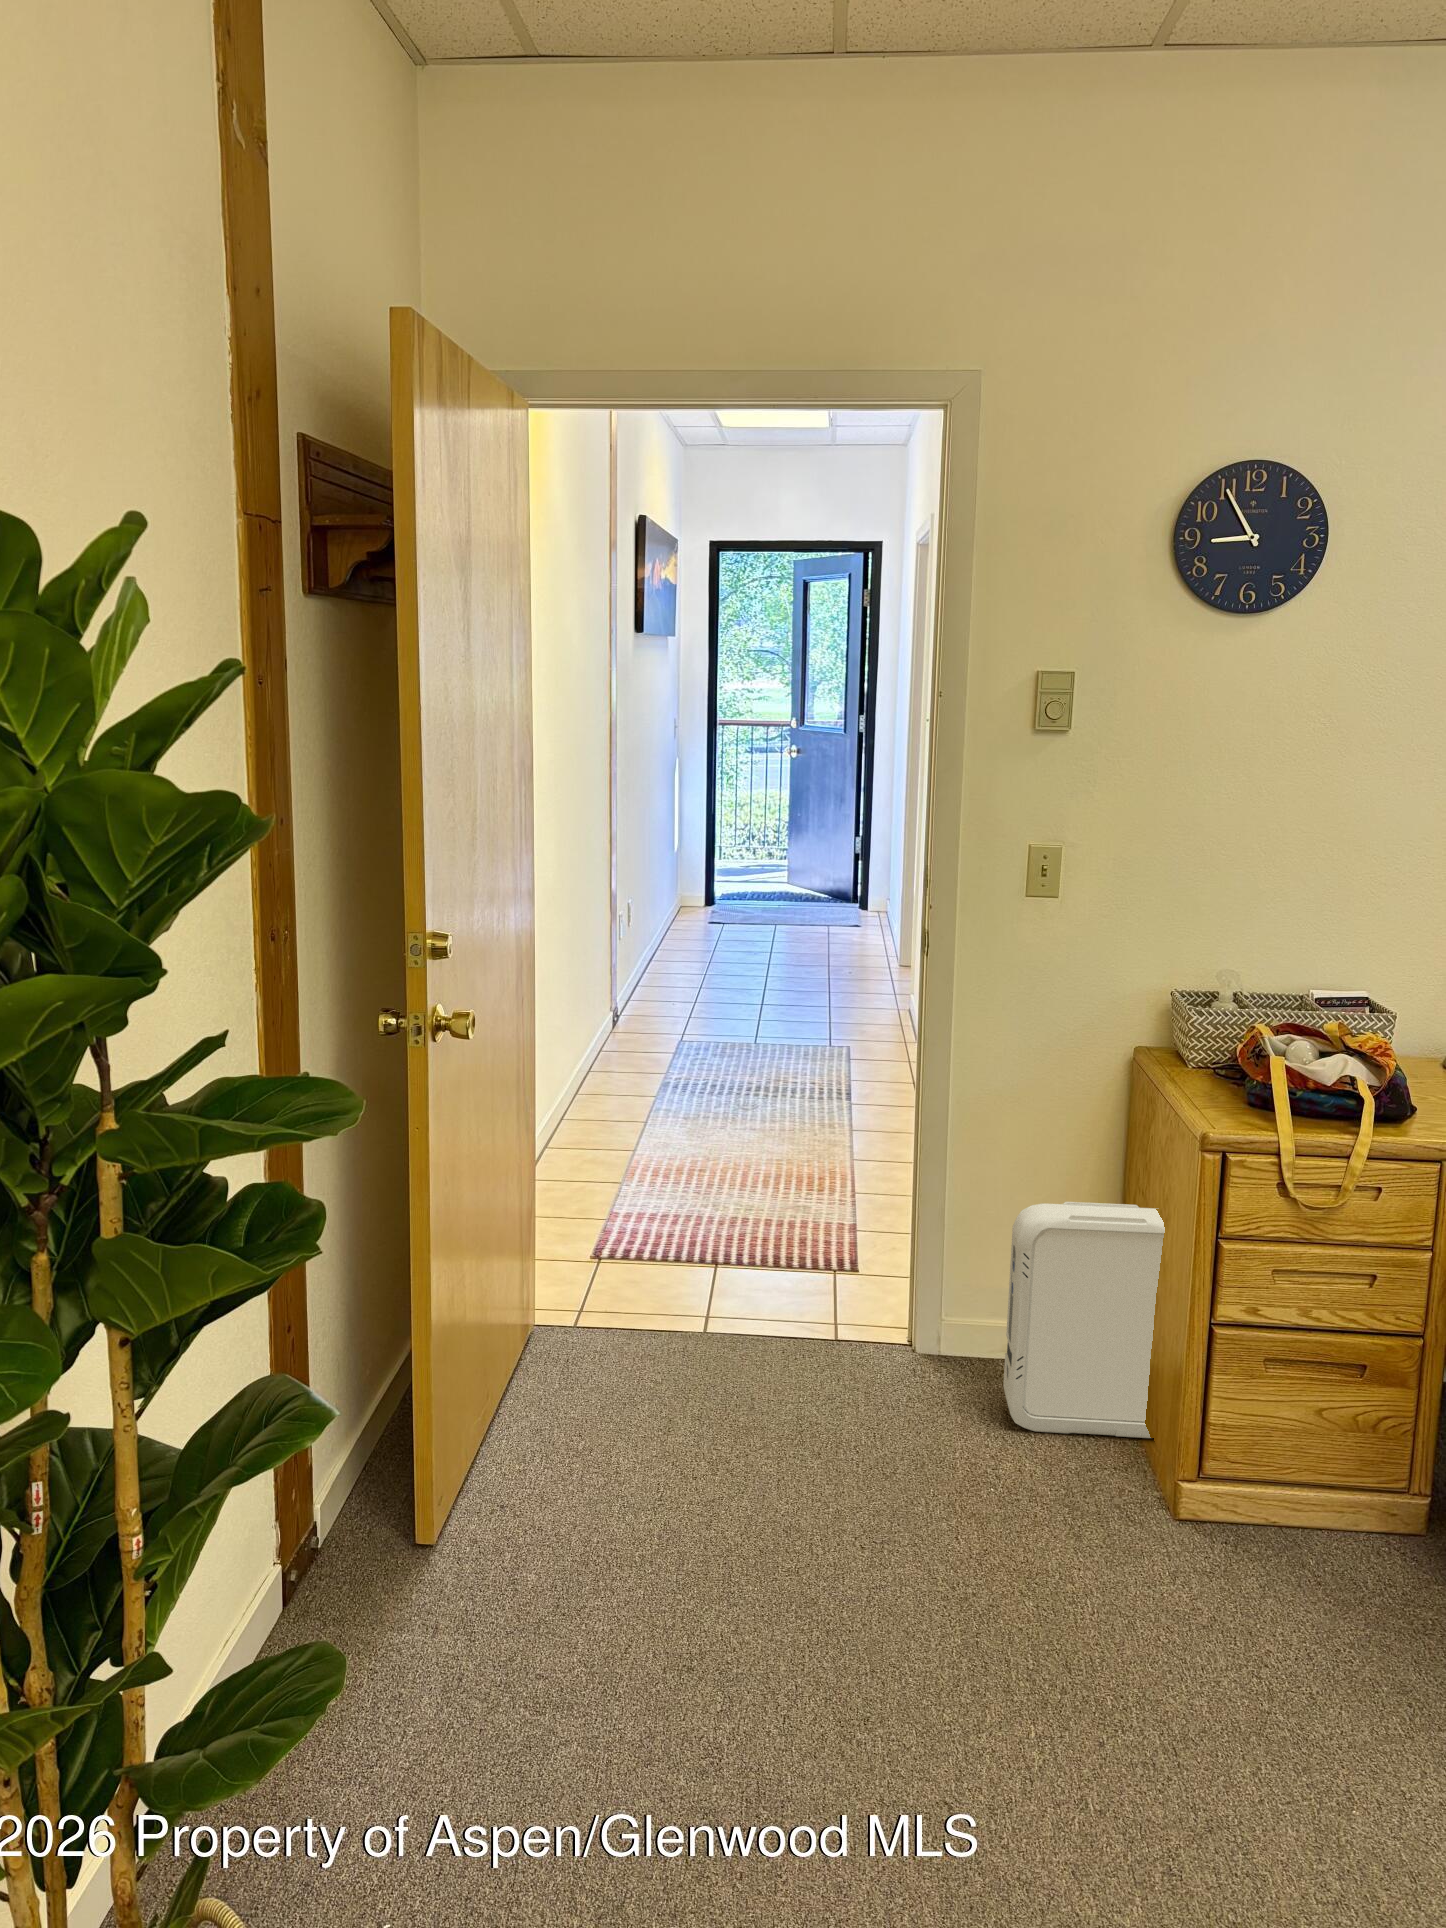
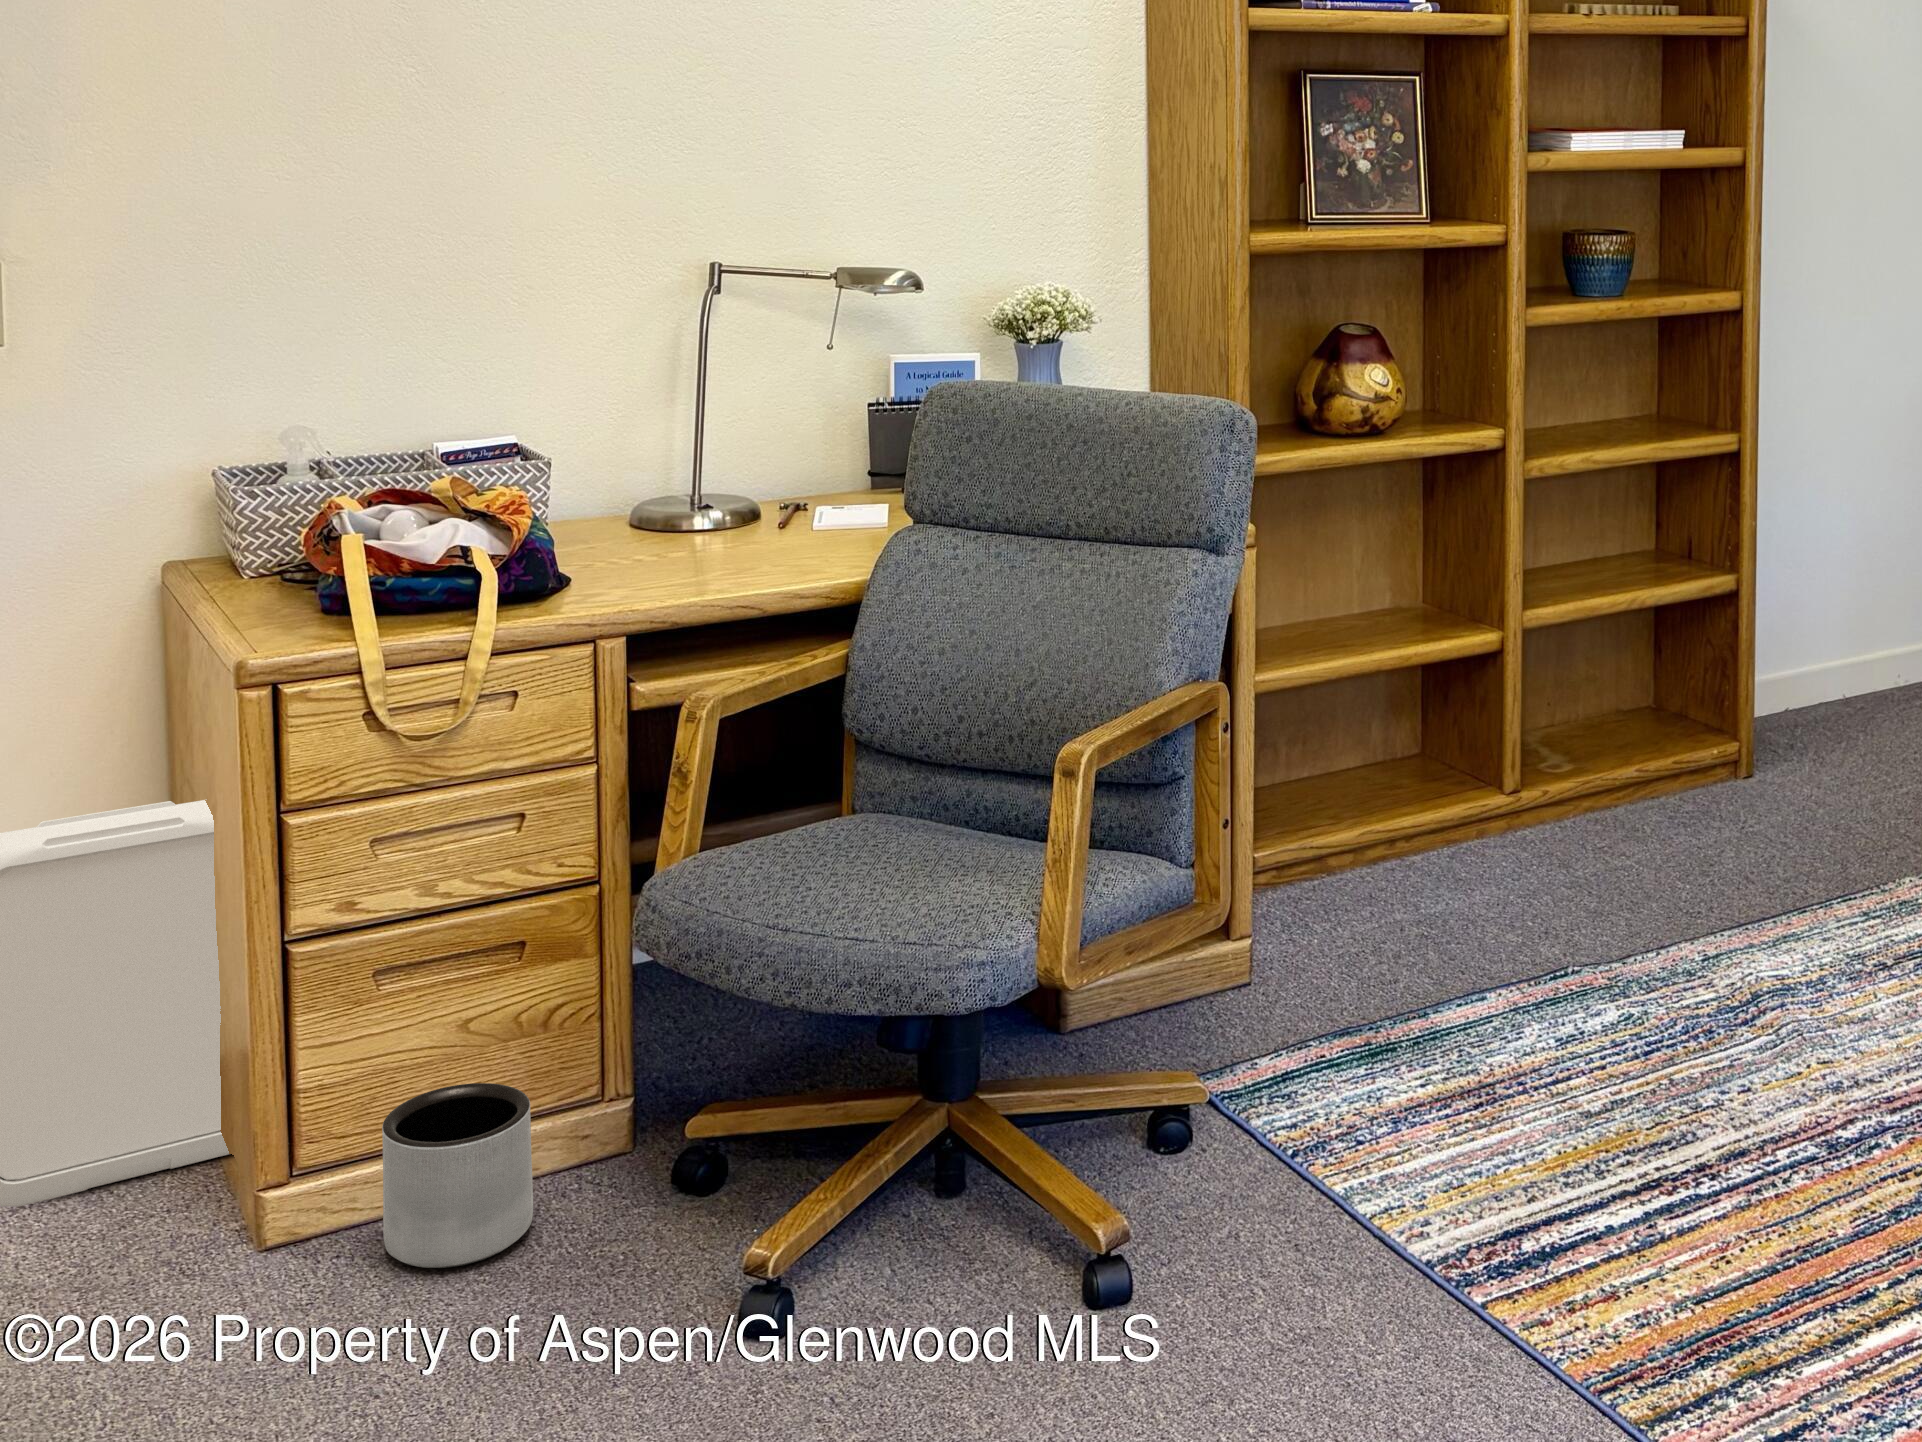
planter: none [1258,1453,1369,1587] -> present [382,1083,533,1268]

